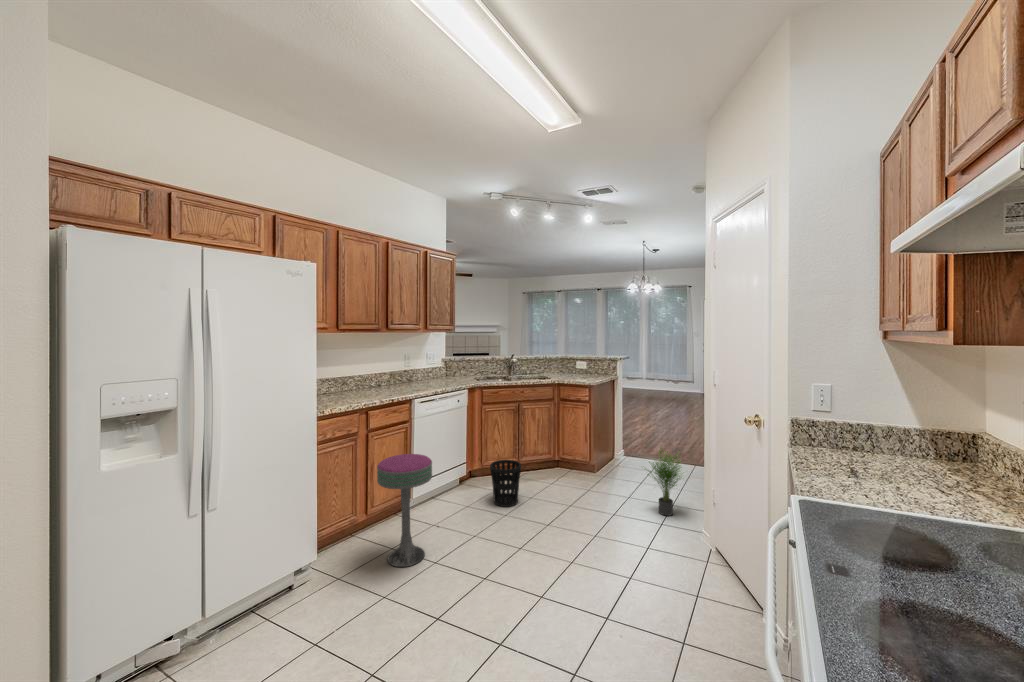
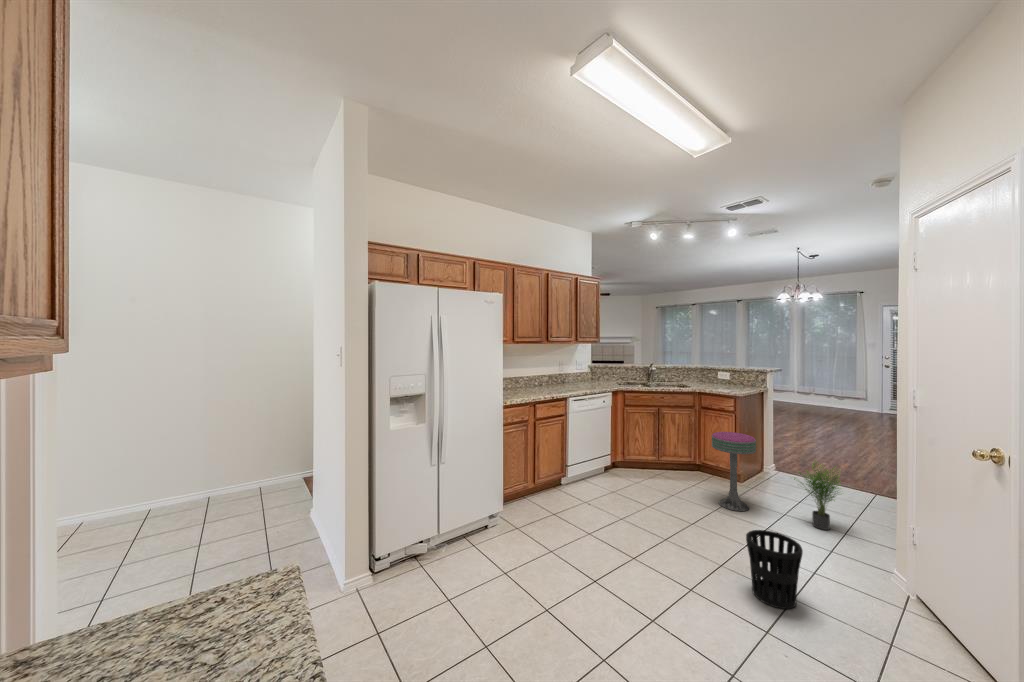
bar stool: present [377,454,432,567] -> present [712,432,756,511]
wastebasket: present [490,460,521,507] -> present [746,530,803,609]

